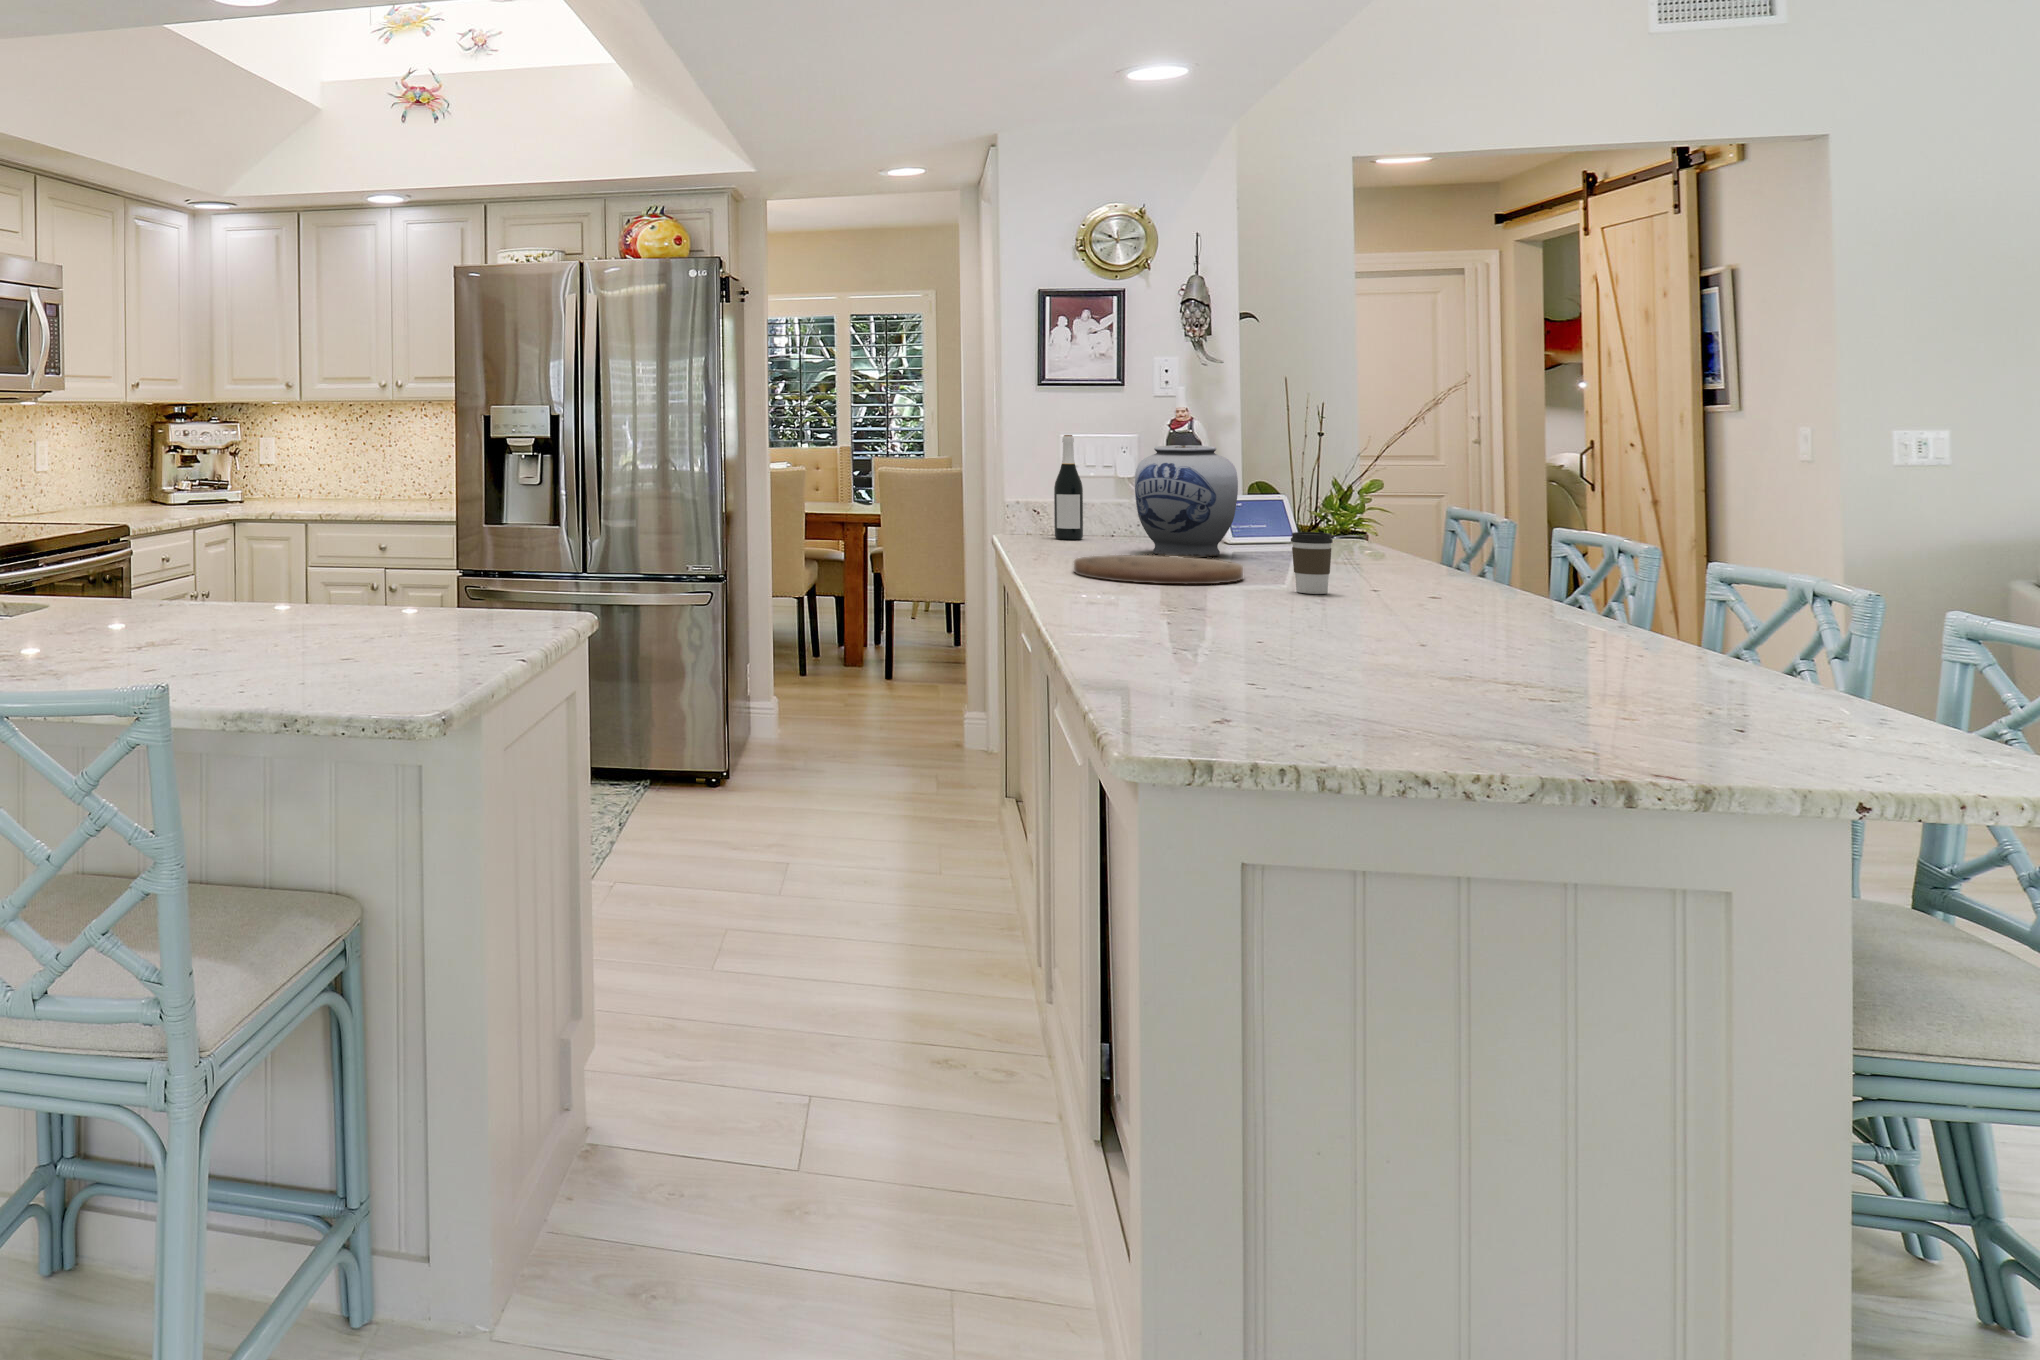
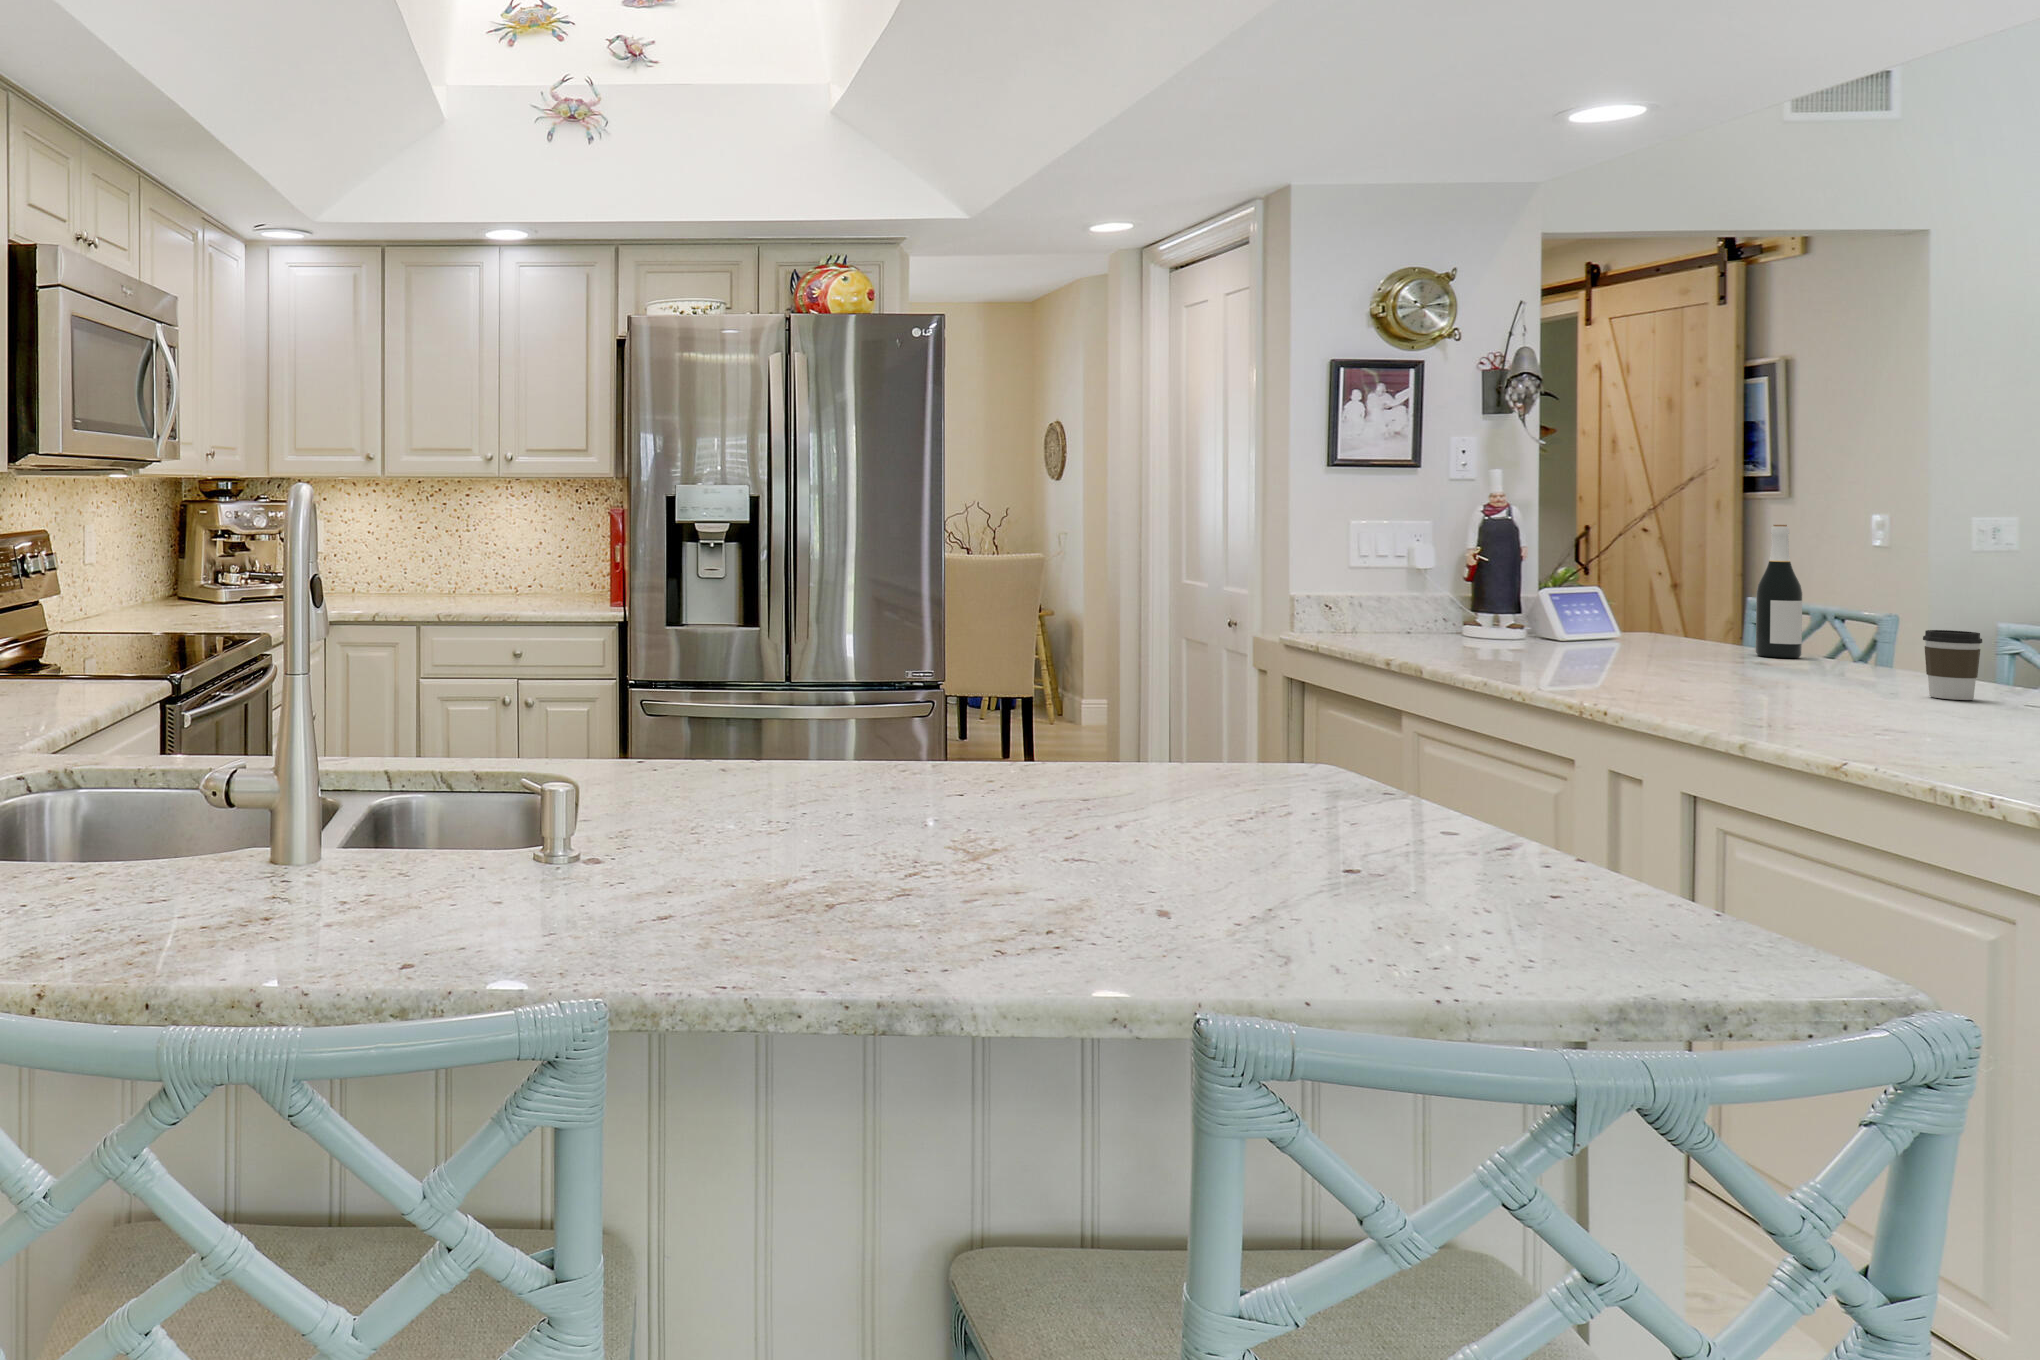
wine bottle: present [1054,435,1083,540] -> present [1756,525,1802,658]
vase: present [1135,445,1238,557] -> none [1534,531,1663,653]
cutting board: present [1074,555,1243,584] -> none [1590,654,1820,691]

